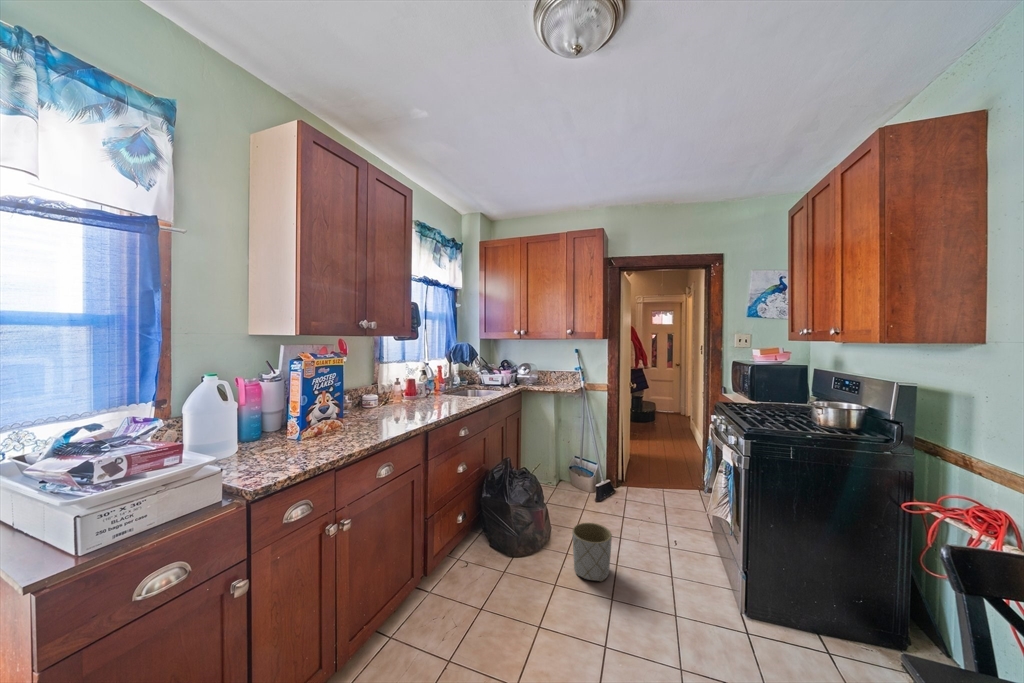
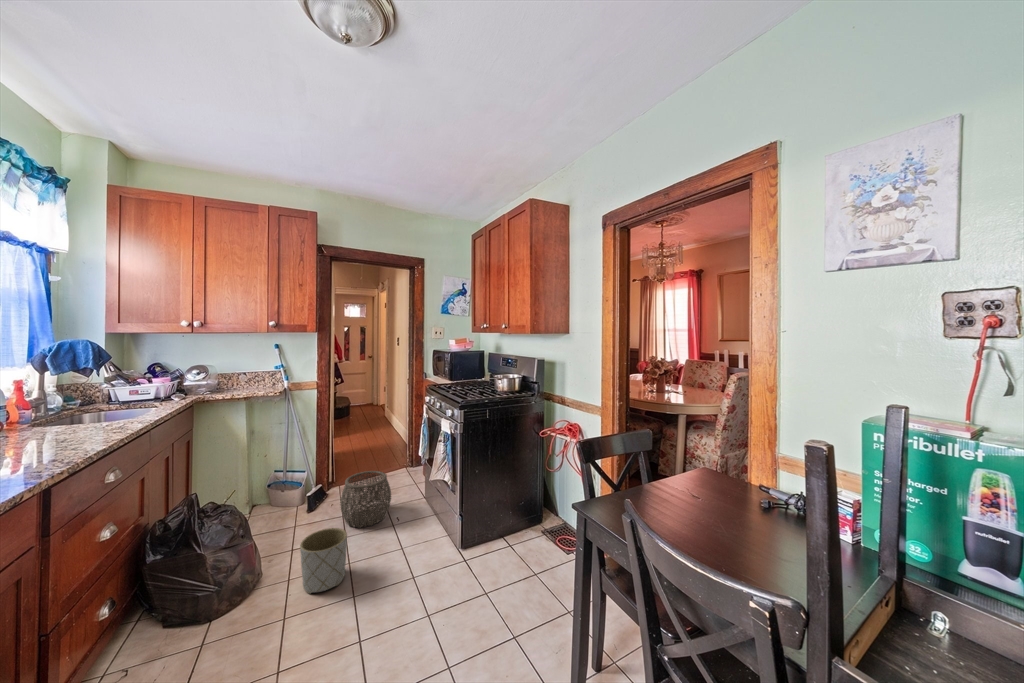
woven basket: none [617,482,669,540] -> present [340,471,391,527]

